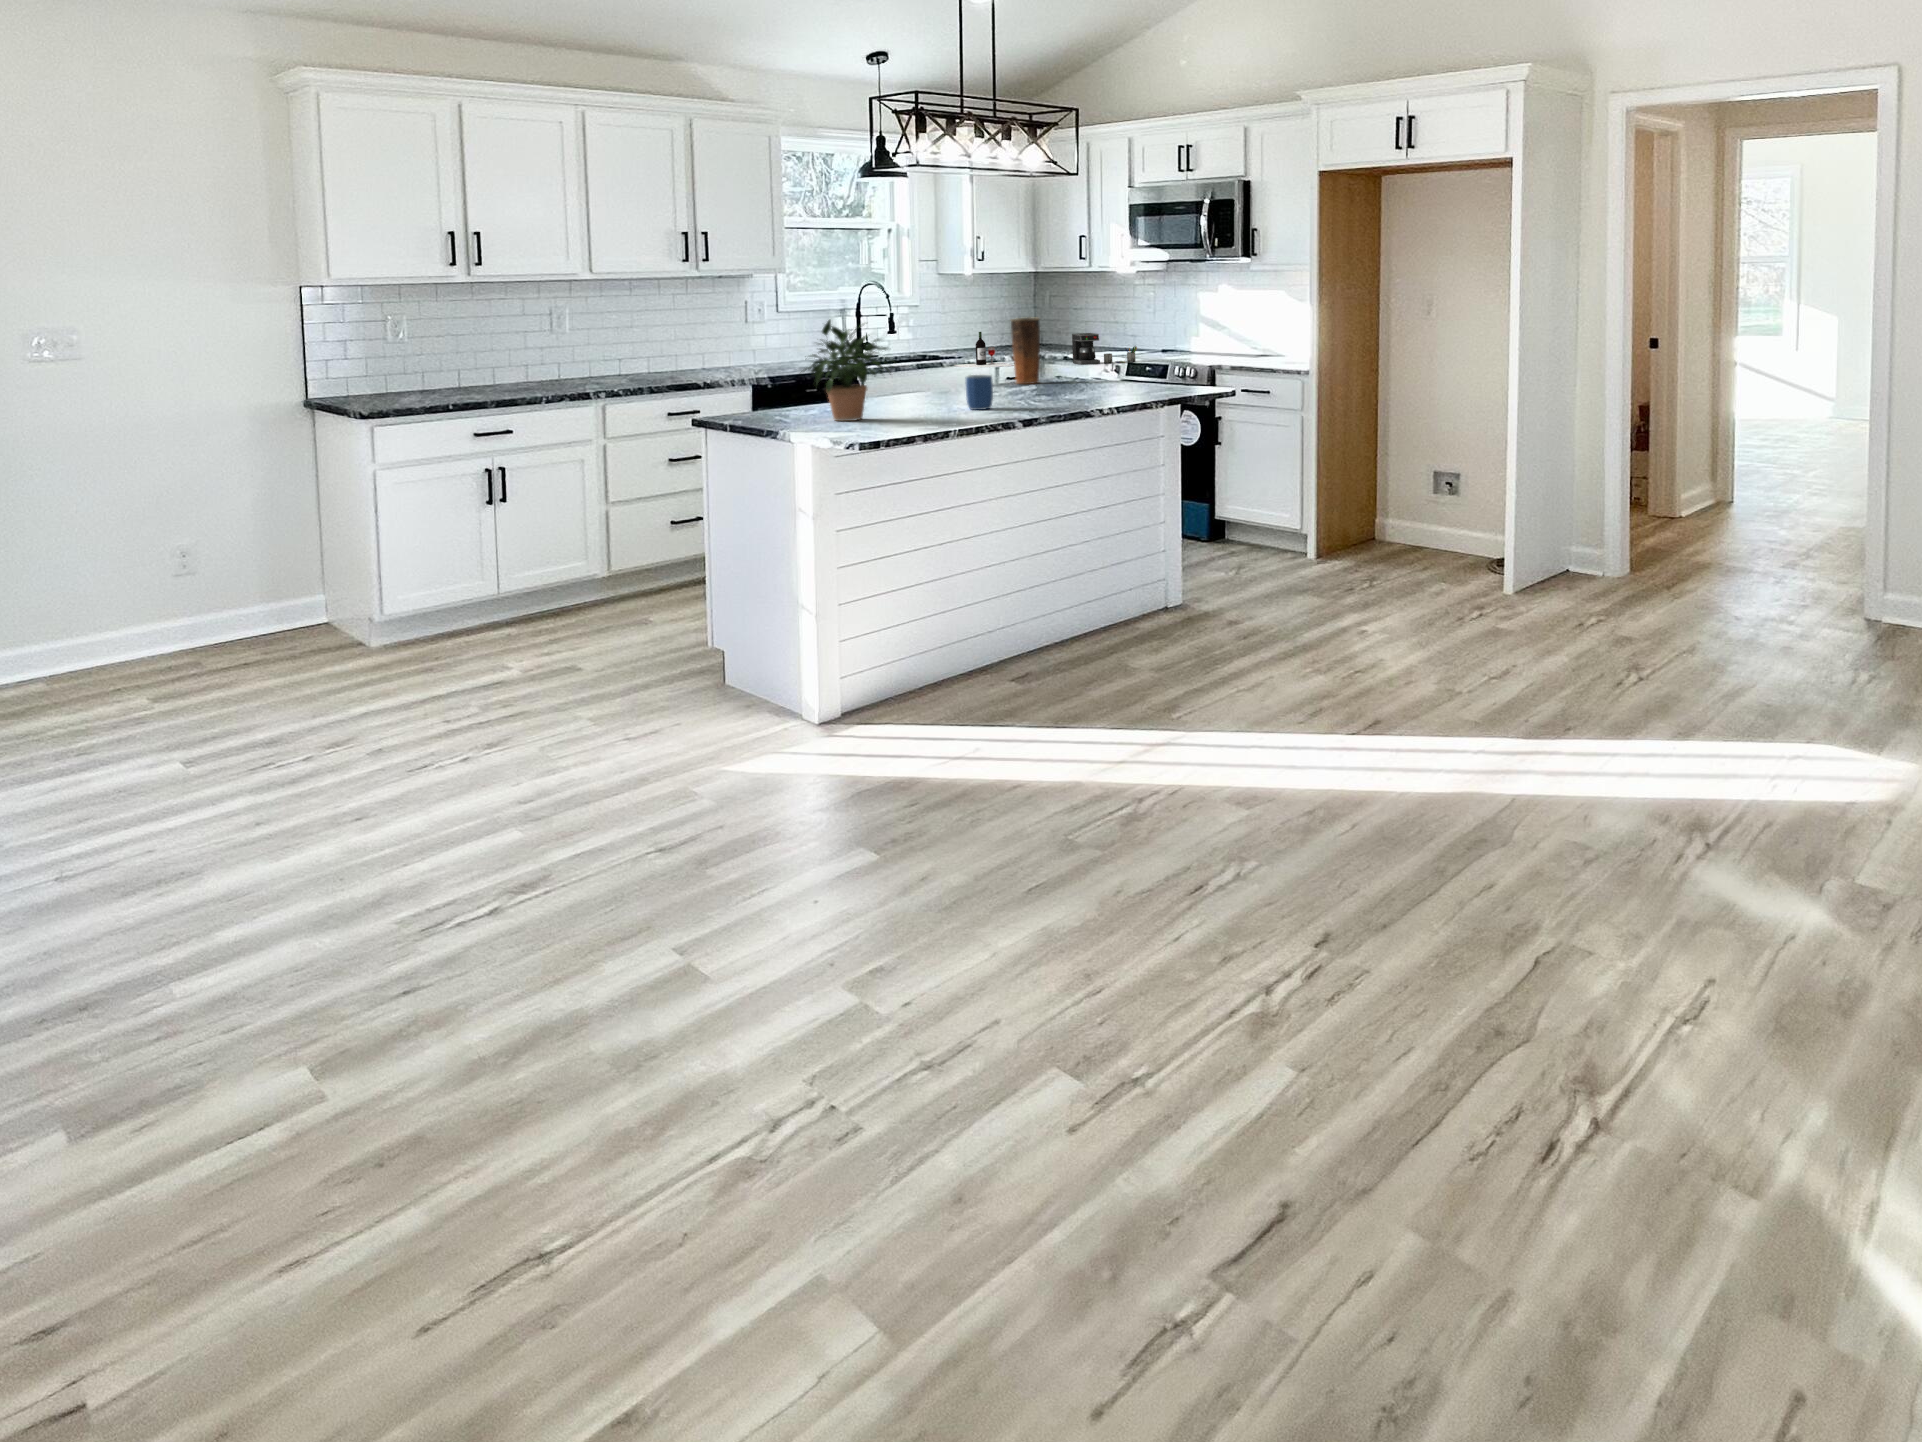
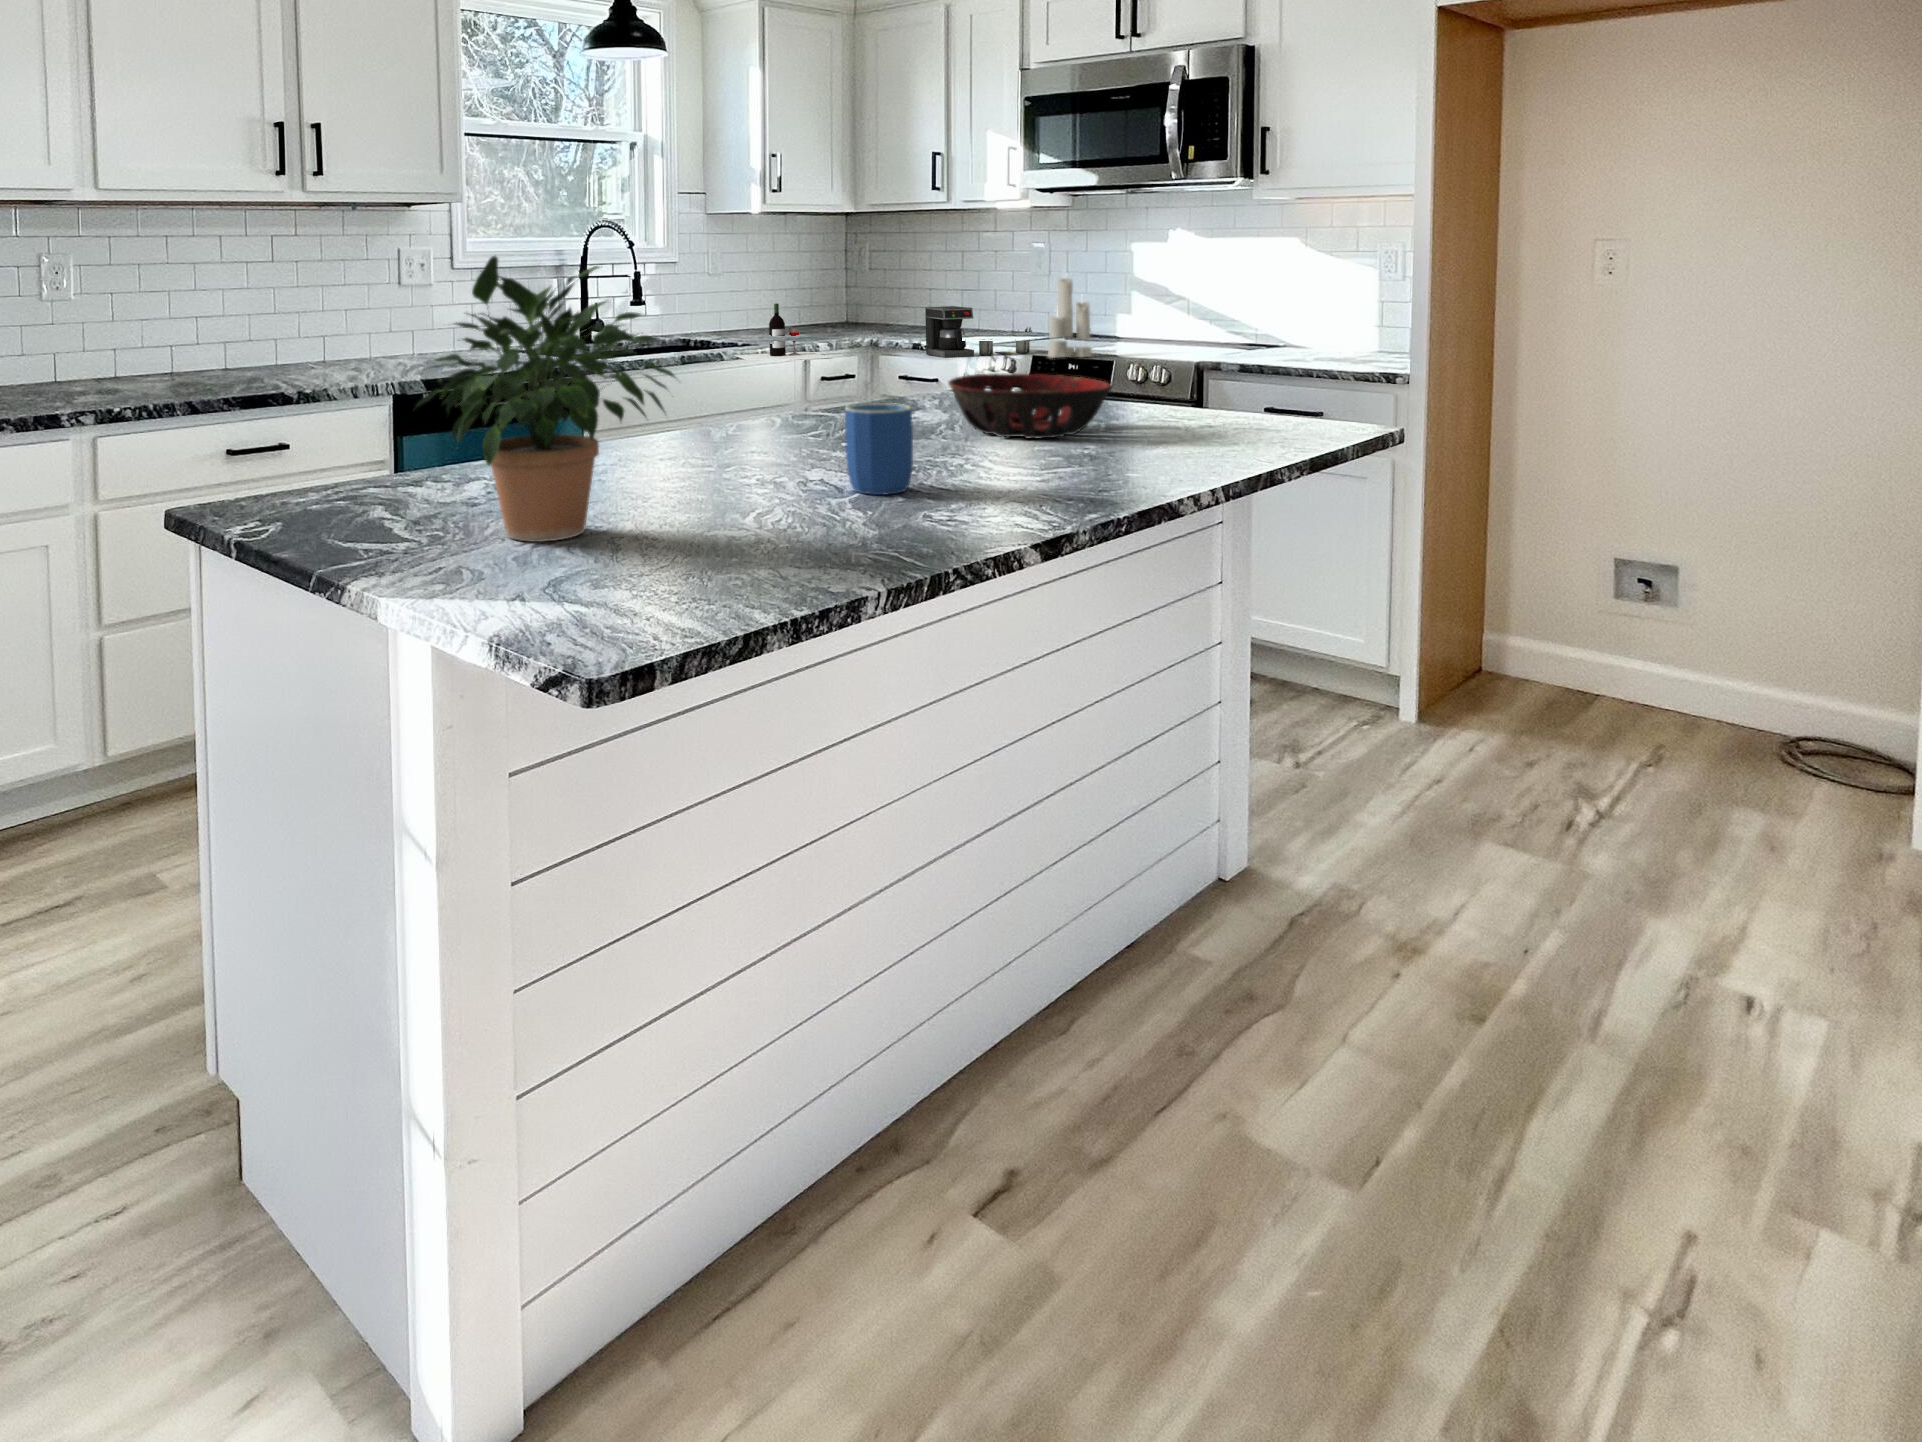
candle: none [1140,306,1167,364] -> present [1048,278,1092,358]
vase: present [1011,317,1040,384] -> none [870,275,927,402]
decorative bowl: none [1031,367,1105,395] -> present [948,373,1112,439]

